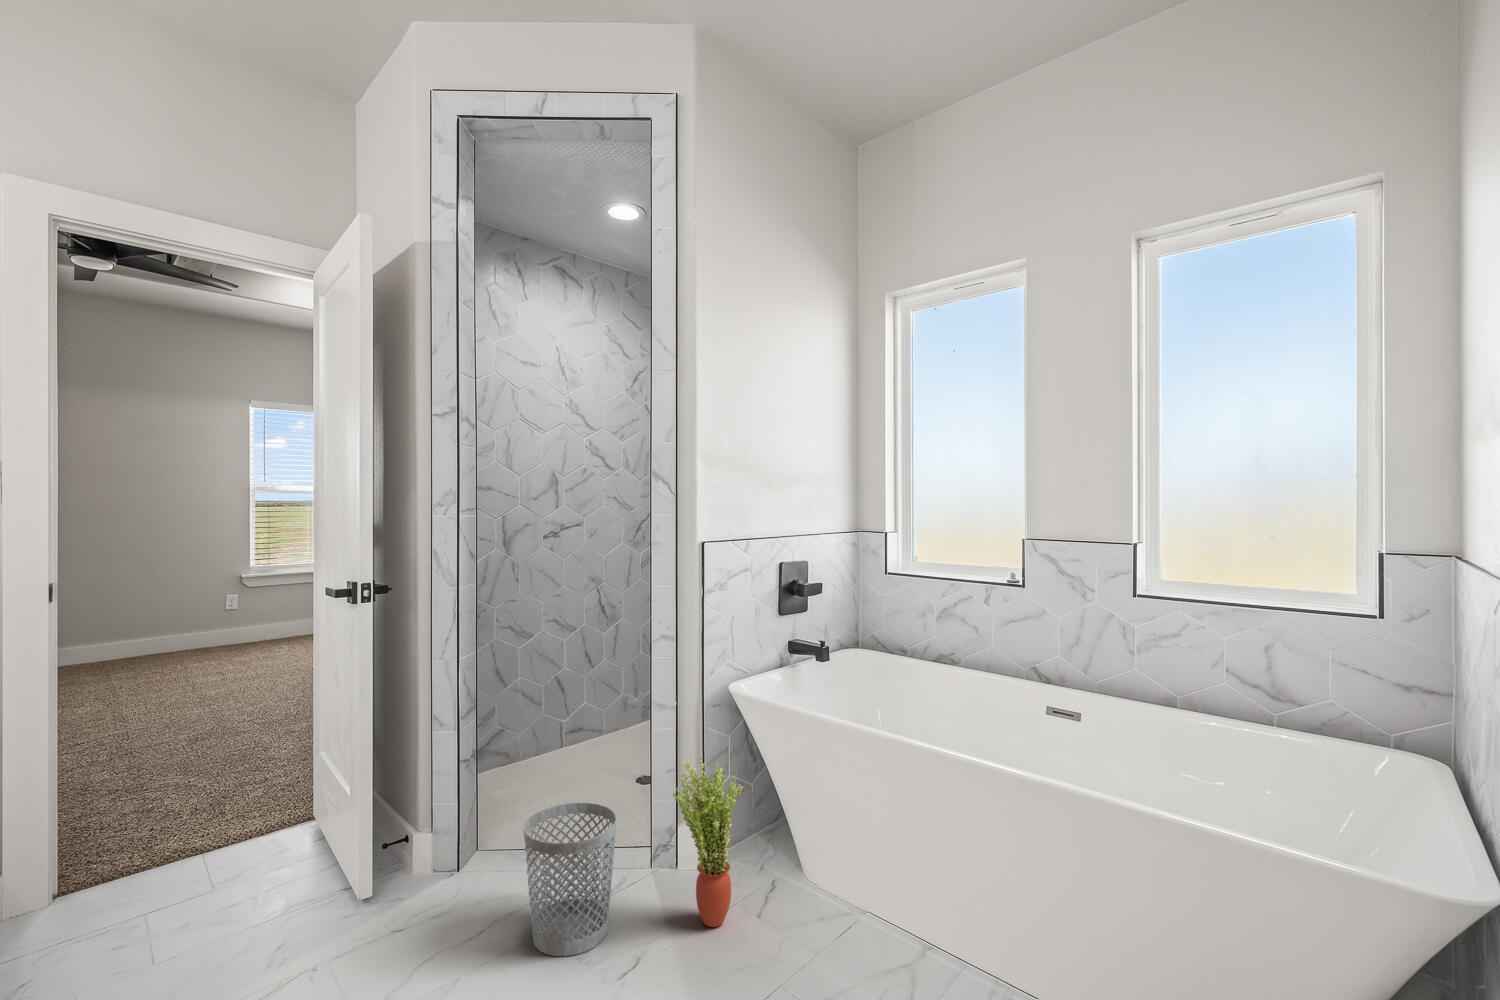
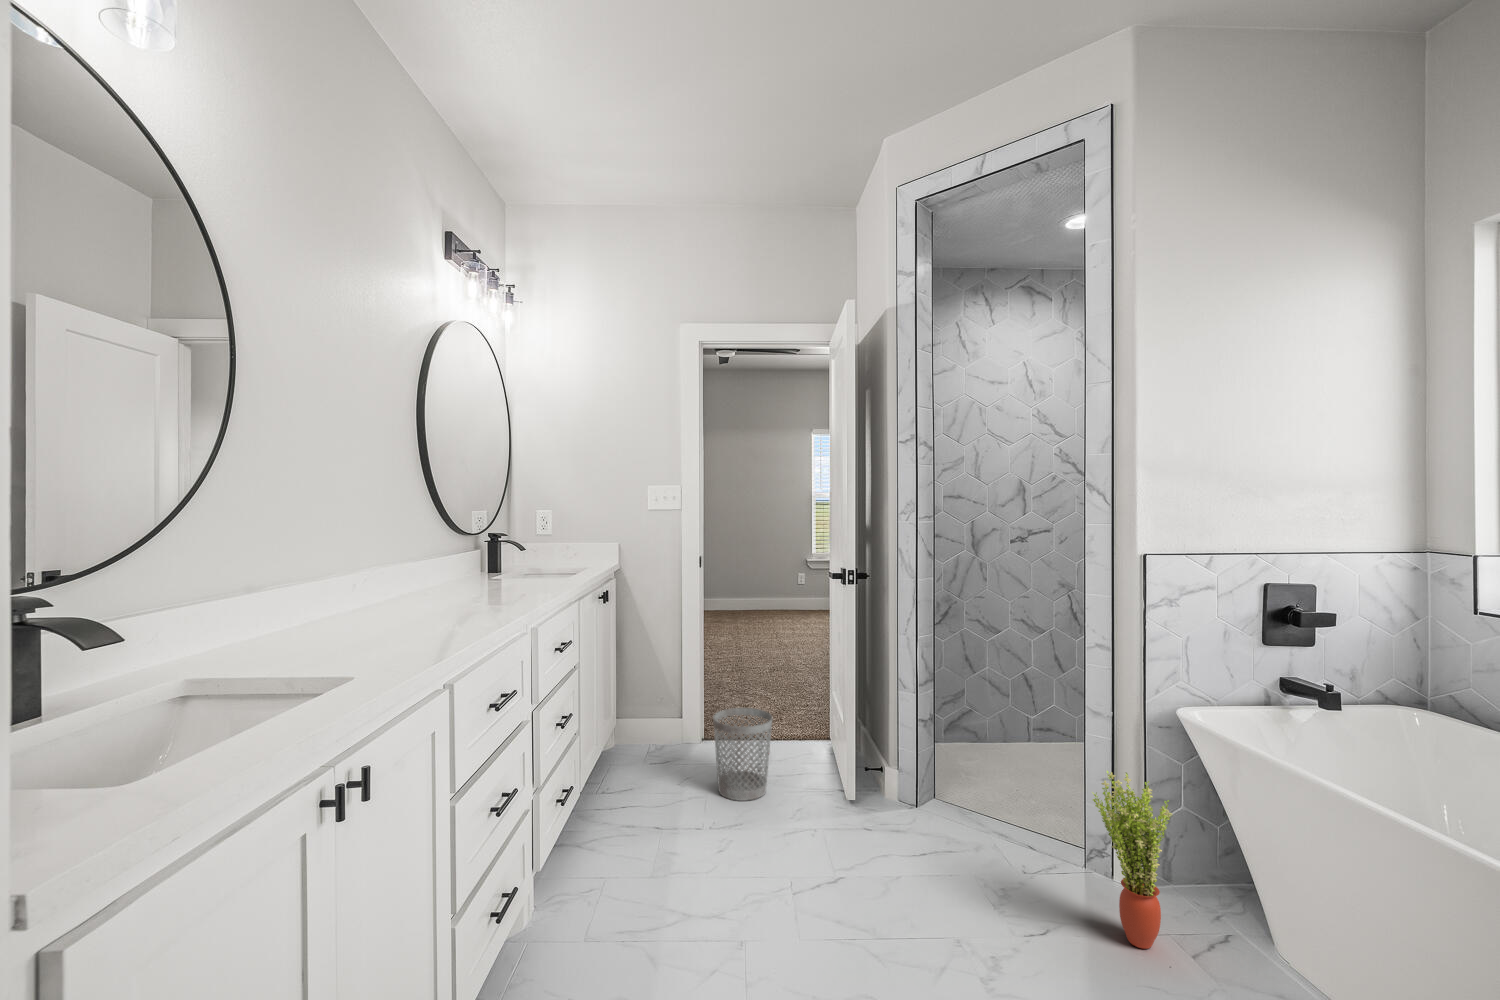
wastebasket: present [524,803,617,956] -> present [713,708,772,801]

